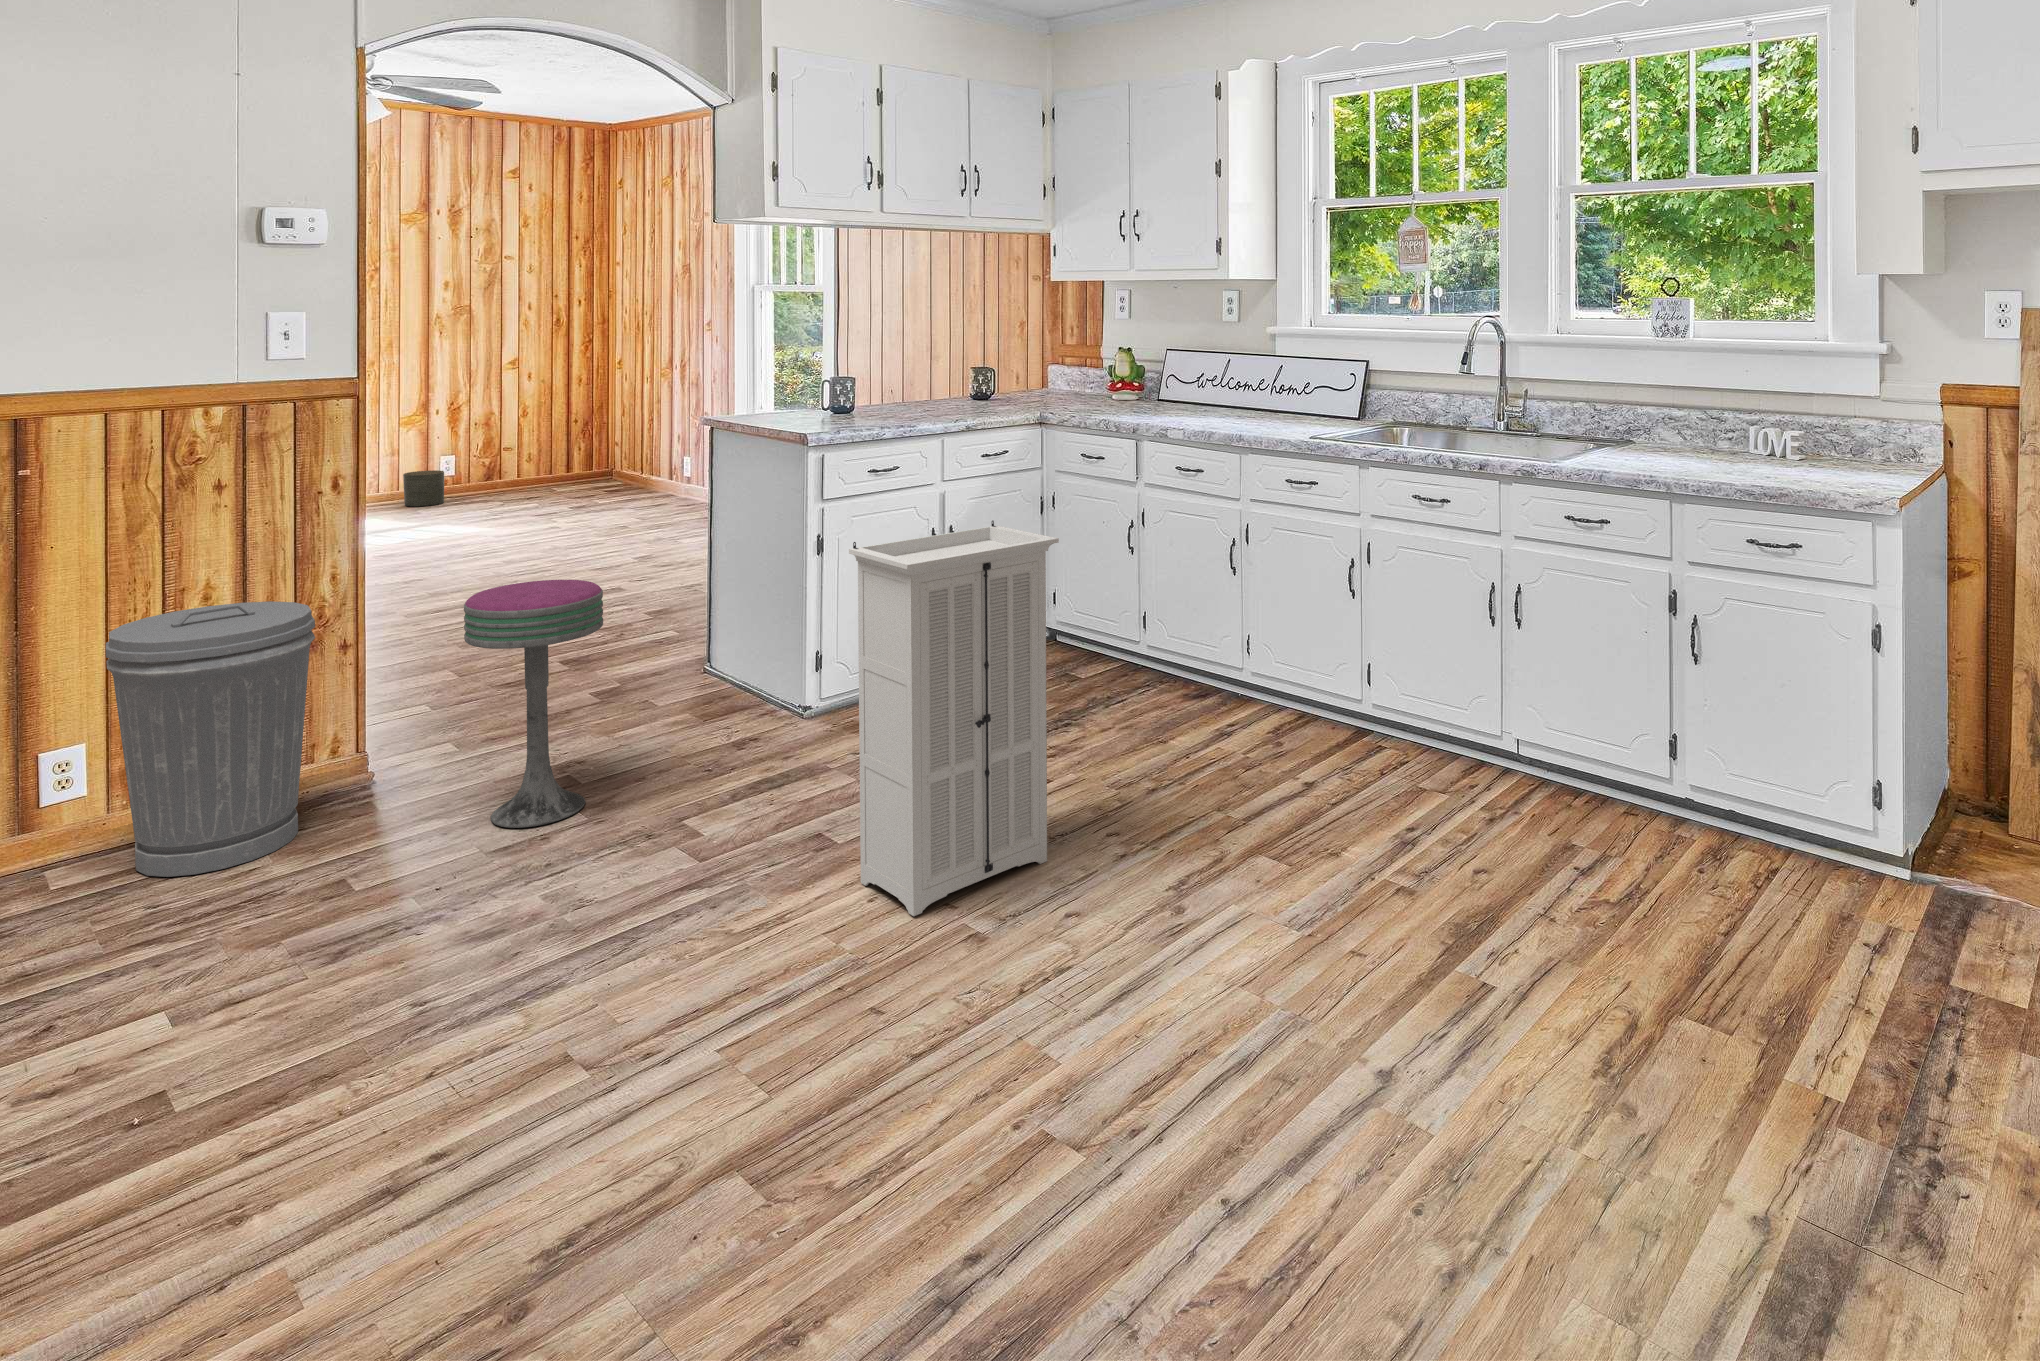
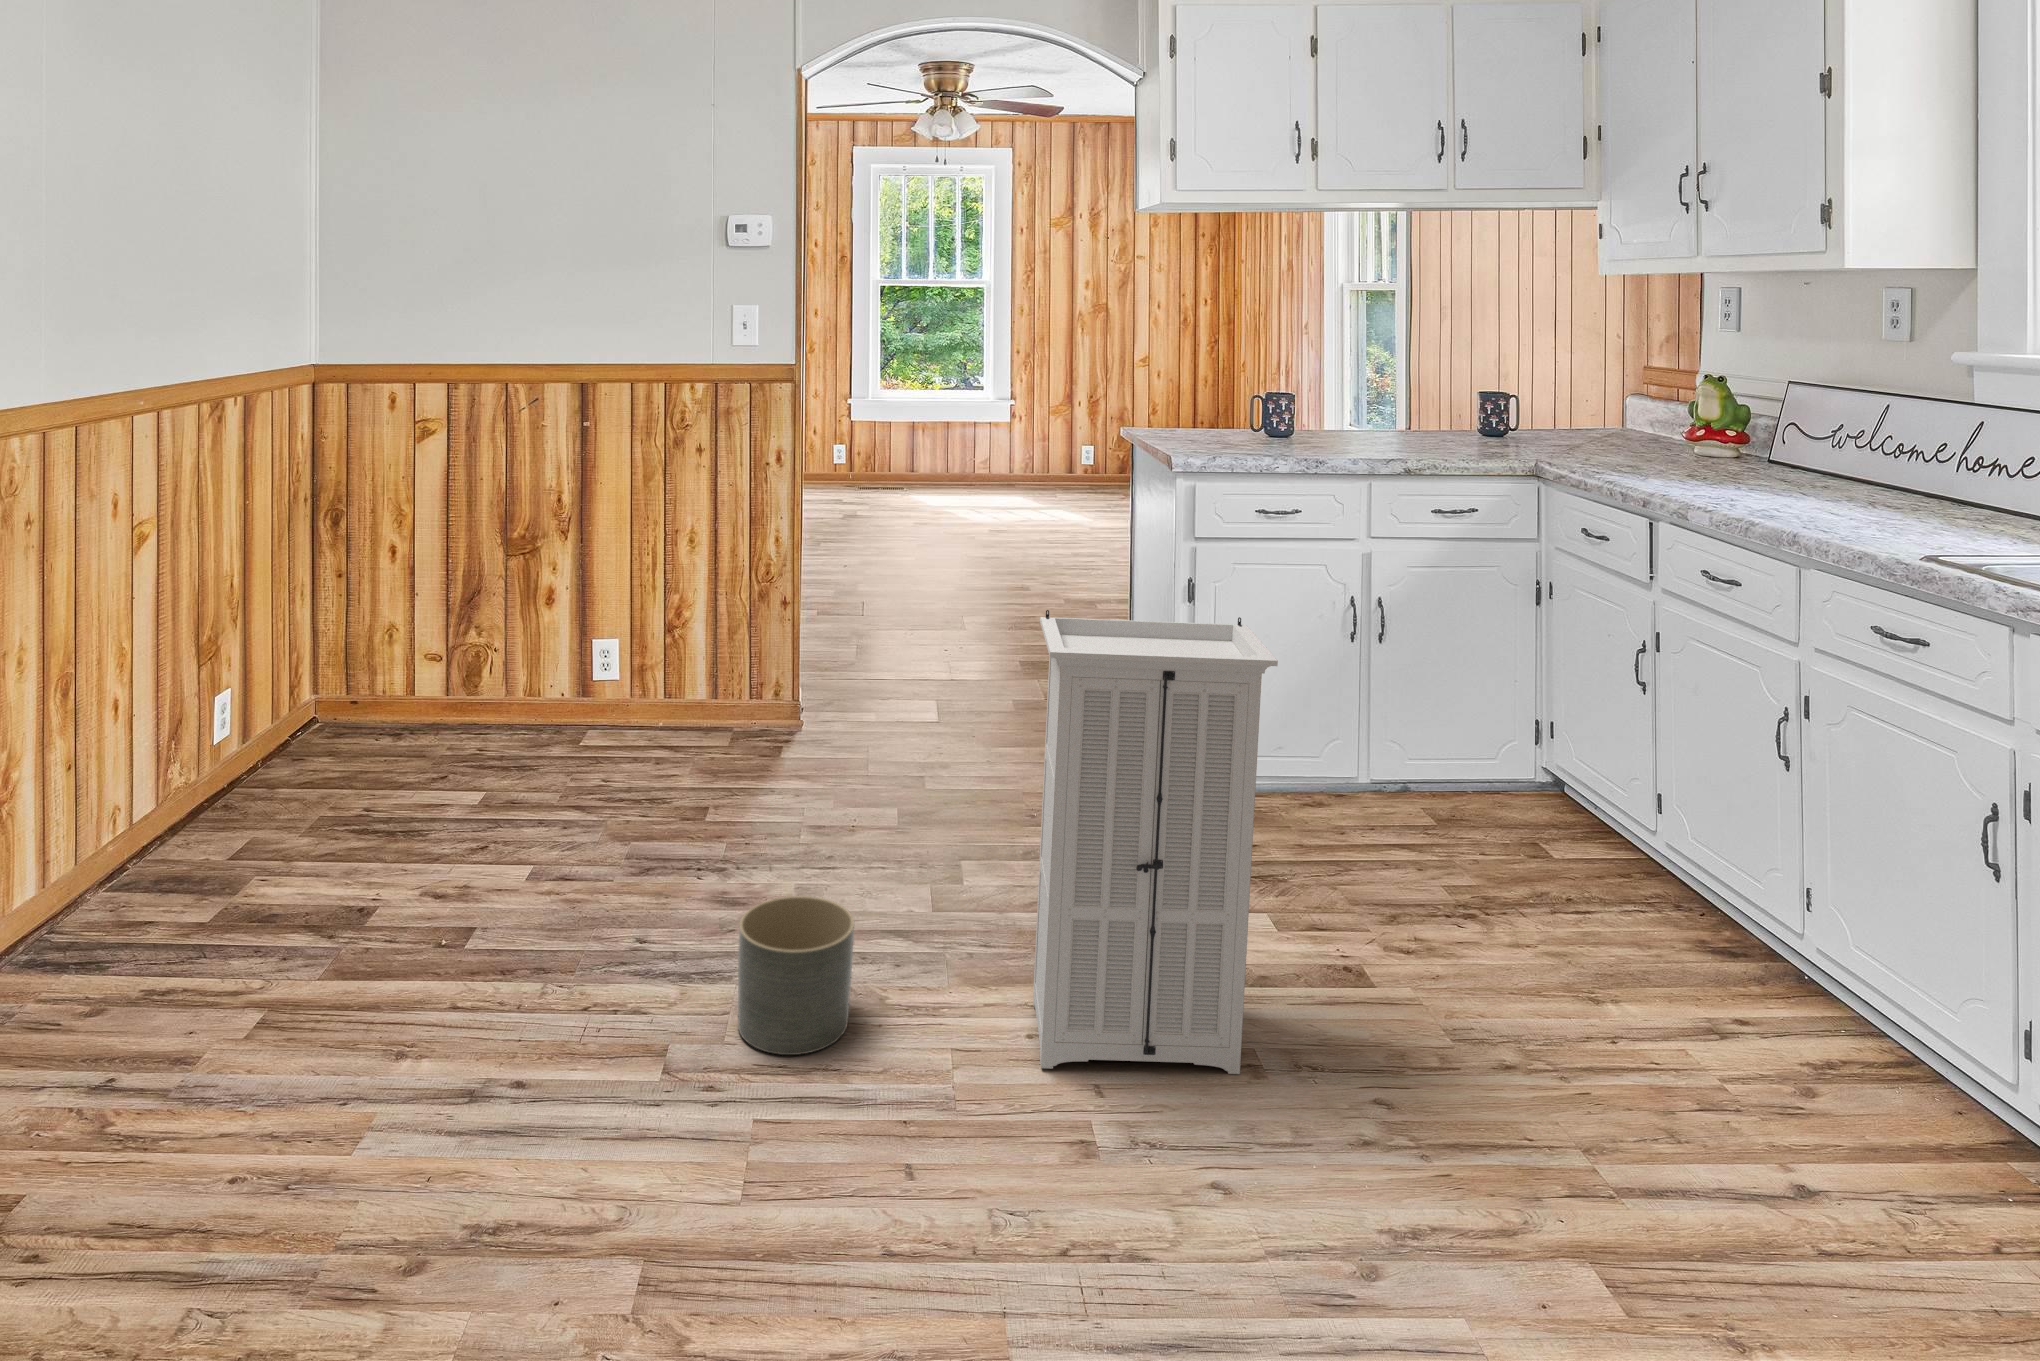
planter: present [403,470,444,506] -> present [738,896,854,1055]
bar stool: present [464,580,603,828] -> none [817,579,936,817]
trash can: present [106,601,315,877] -> none [606,549,744,769]

